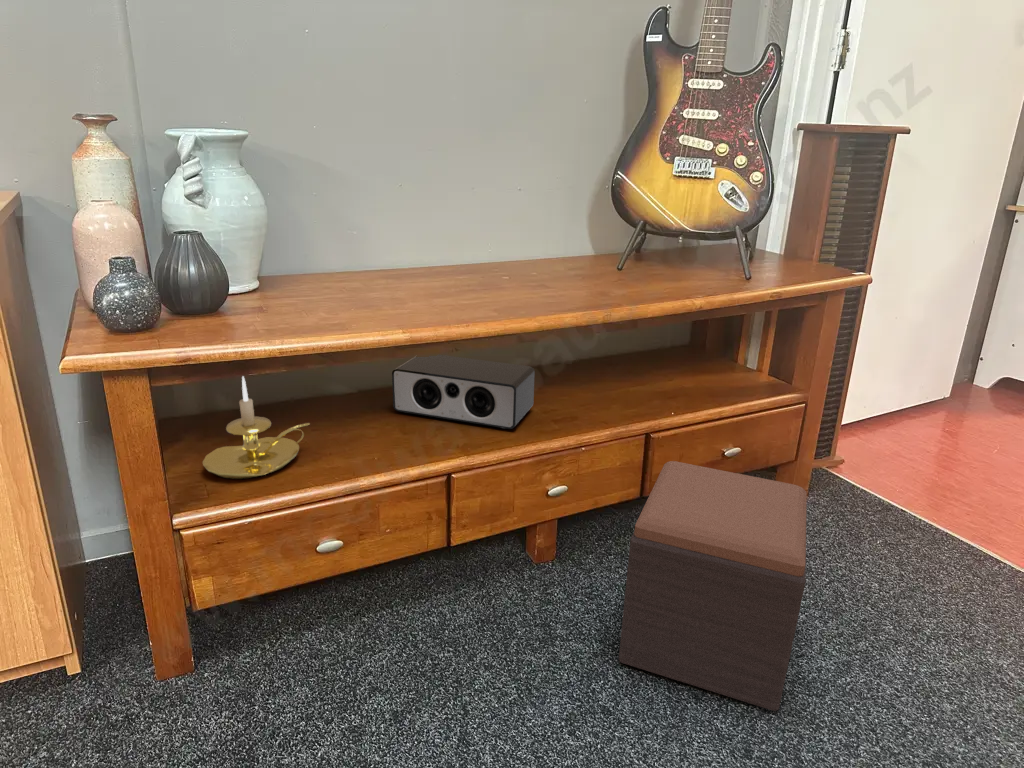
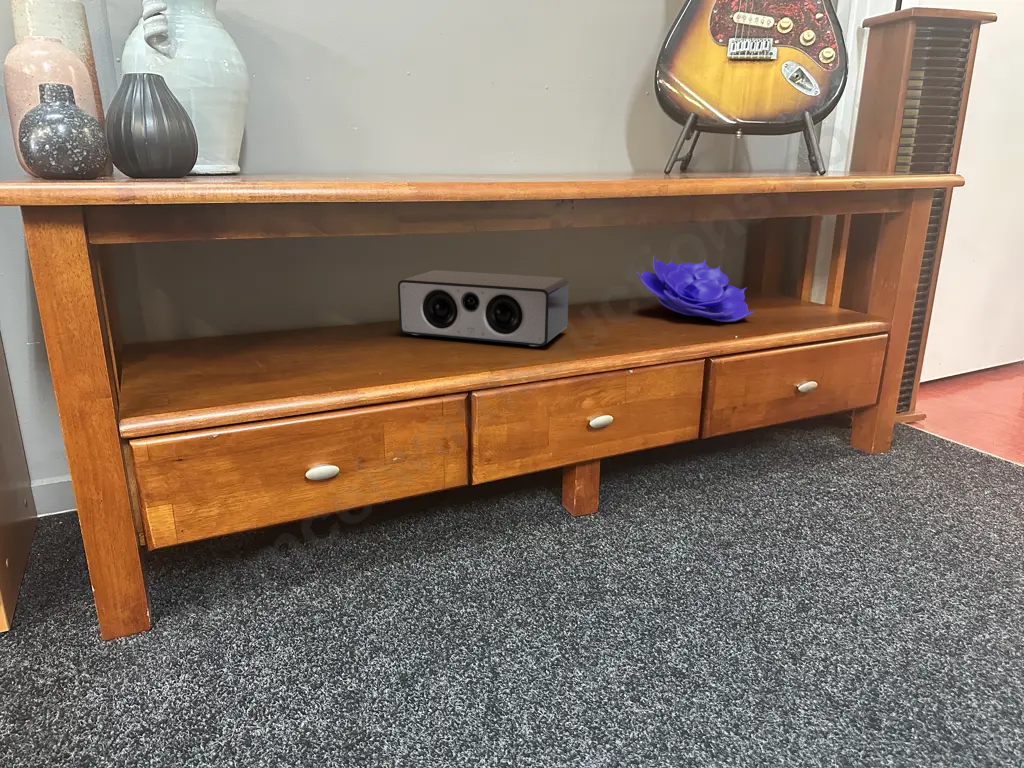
decorative bowl: none [594,334,691,397] -> present [637,256,754,322]
candle holder: present [203,377,310,479] -> none [163,261,298,388]
footstool: present [619,461,807,711] -> none [688,374,945,673]

